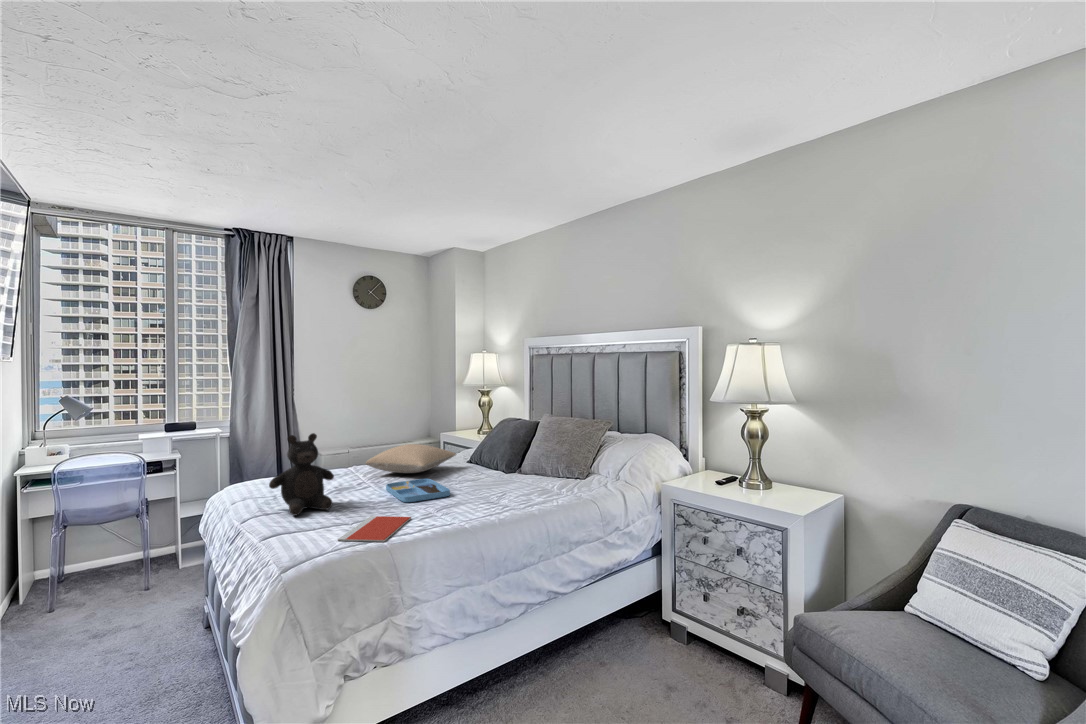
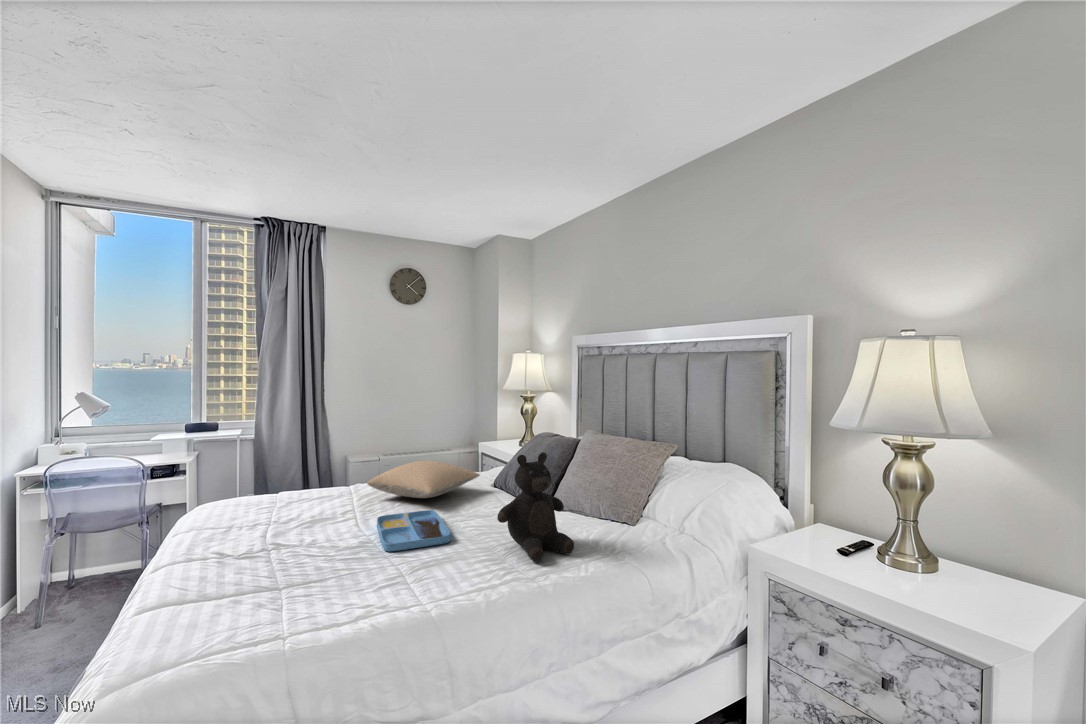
teddy bear: present [269,433,334,516] -> present [497,452,574,562]
notebook: present [338,516,411,542] -> none [242,578,376,643]

